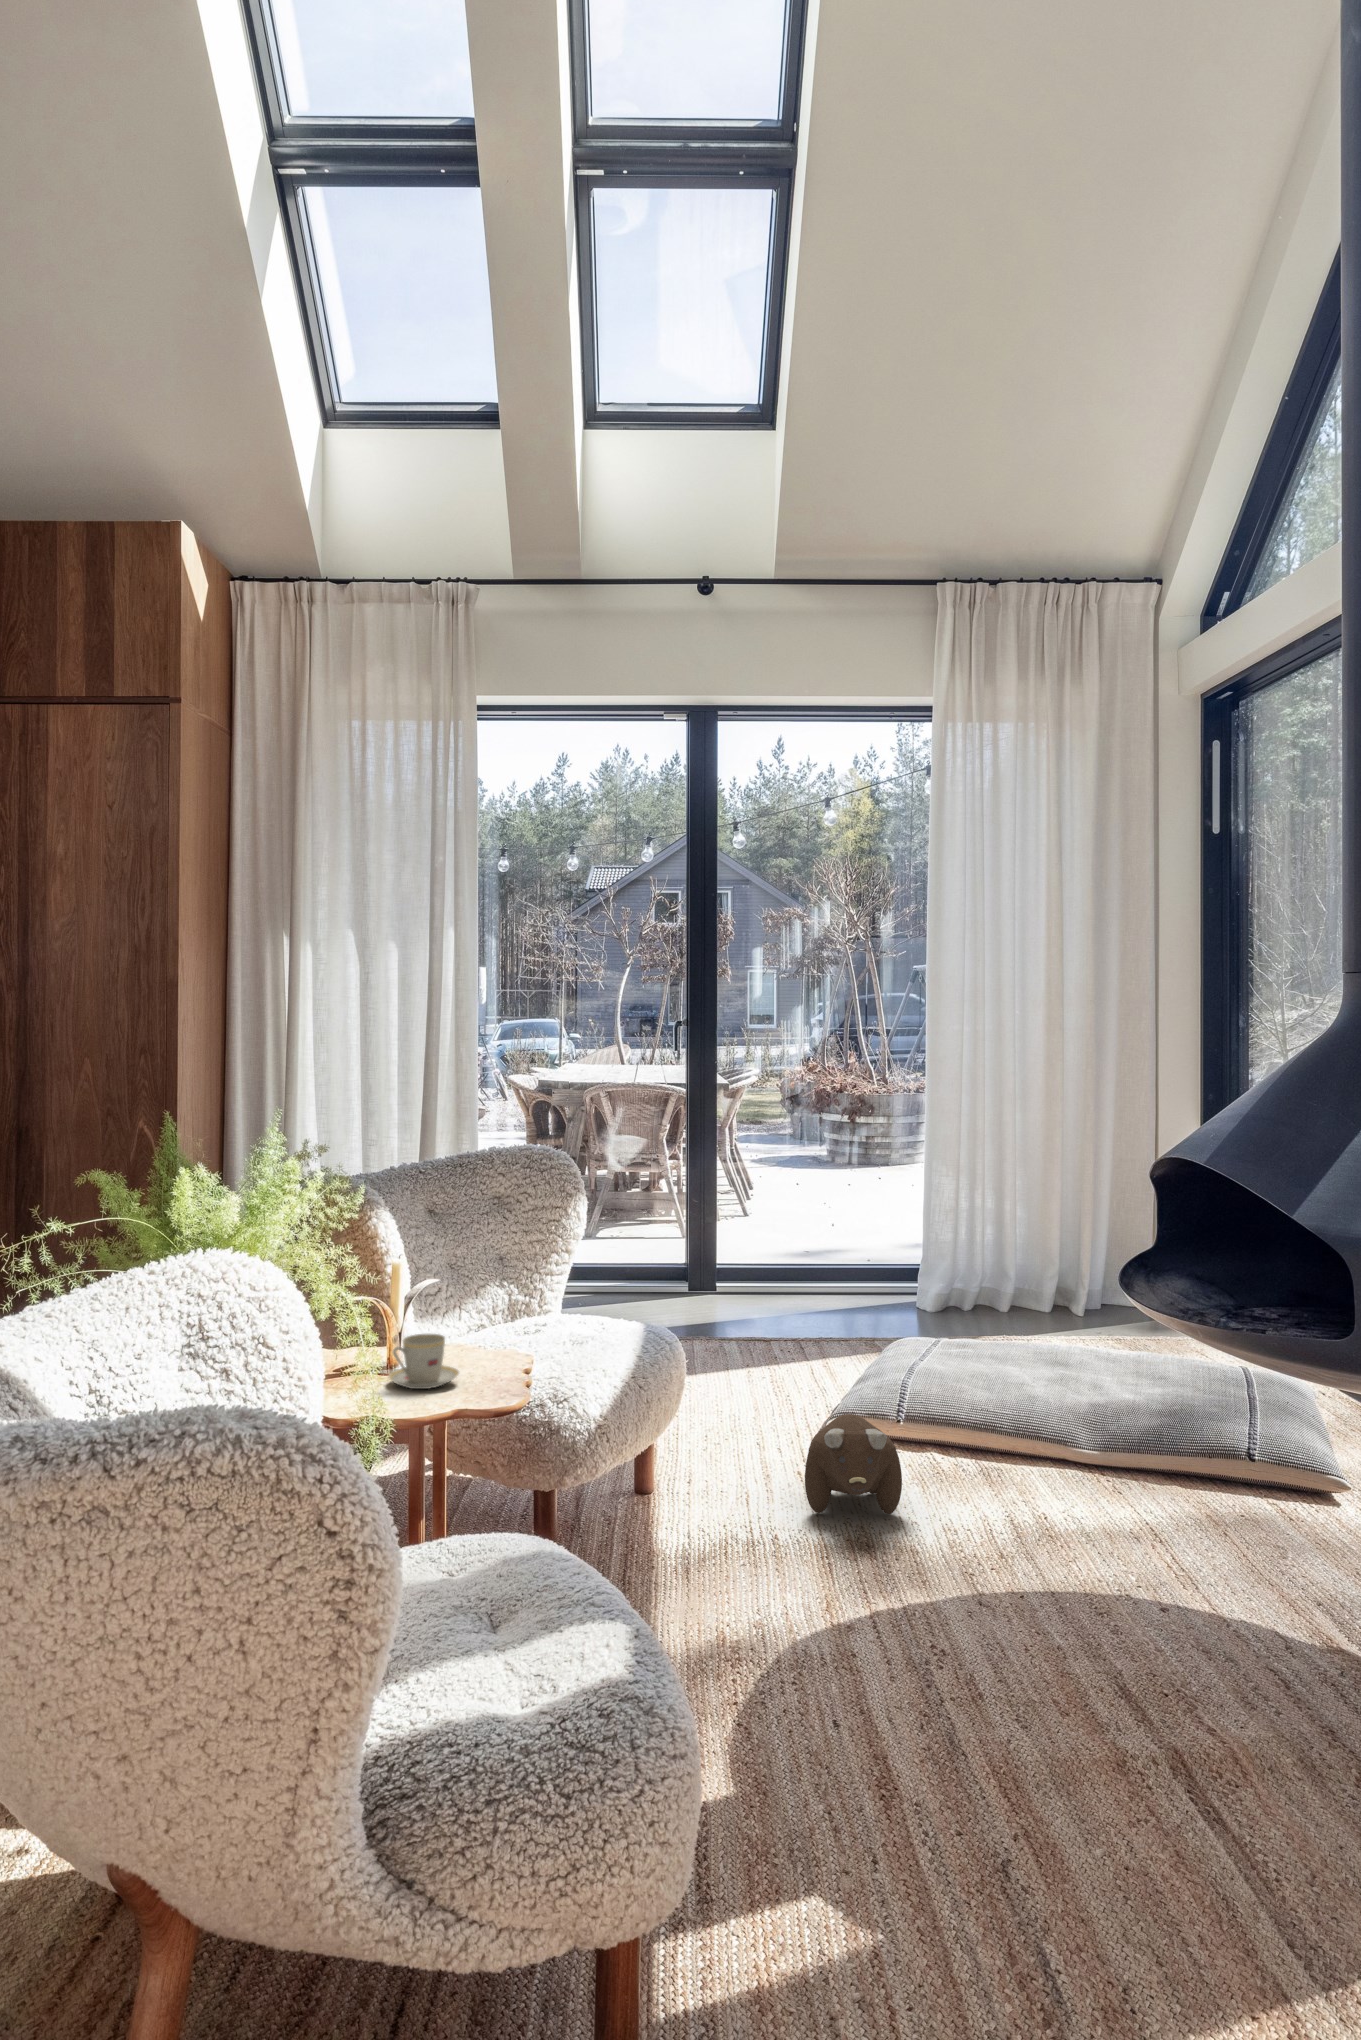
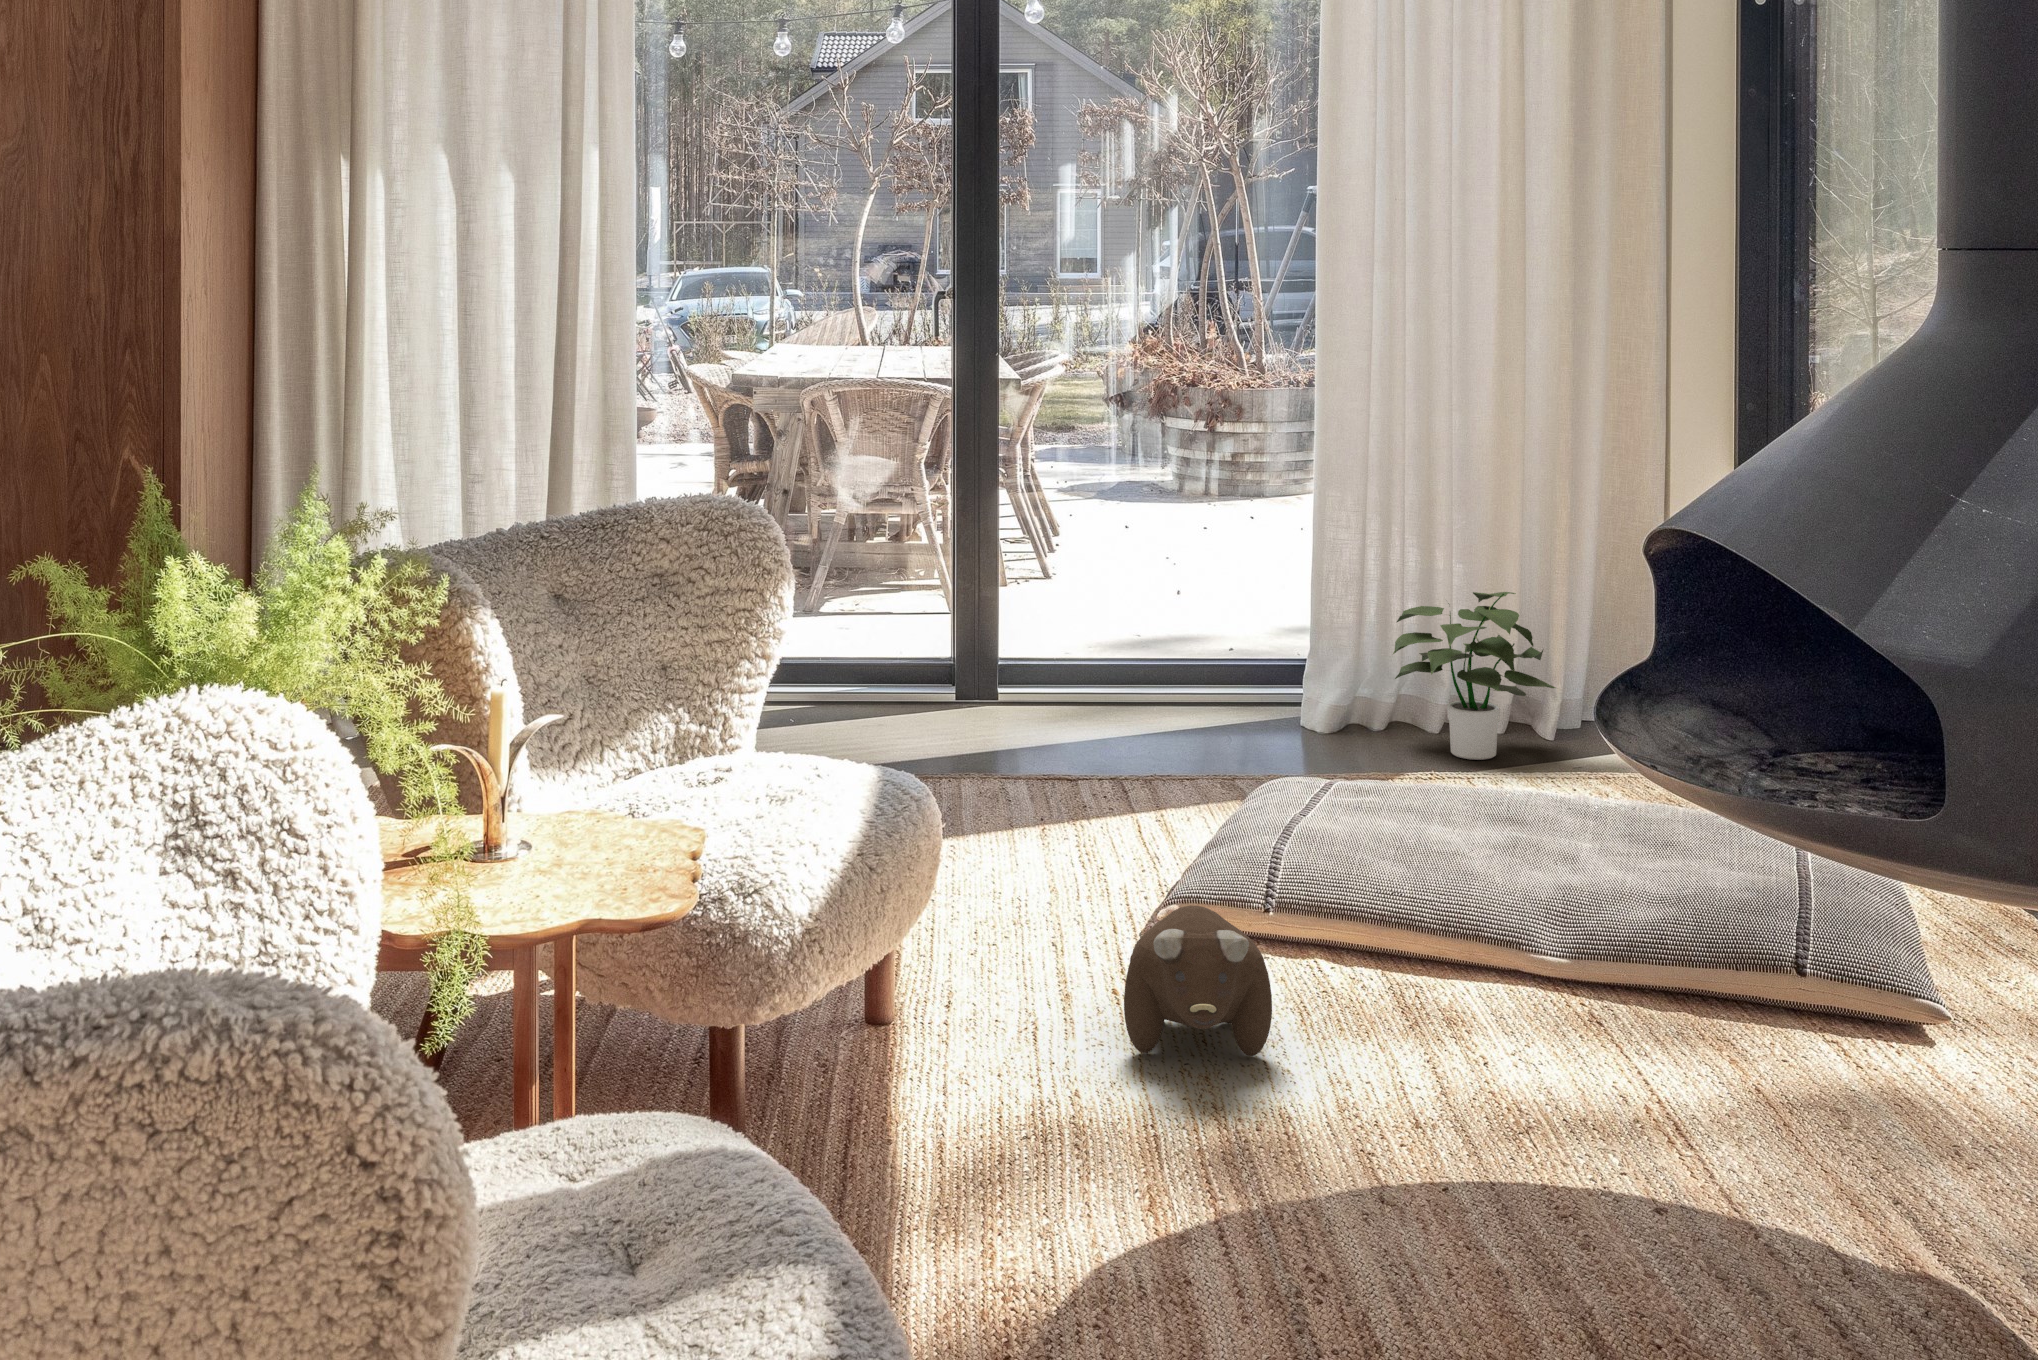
potted plant: none [969,1220,1076,1329] -> present [1393,592,1556,760]
teacup: present [388,1334,459,1389] -> none [484,794,593,879]

